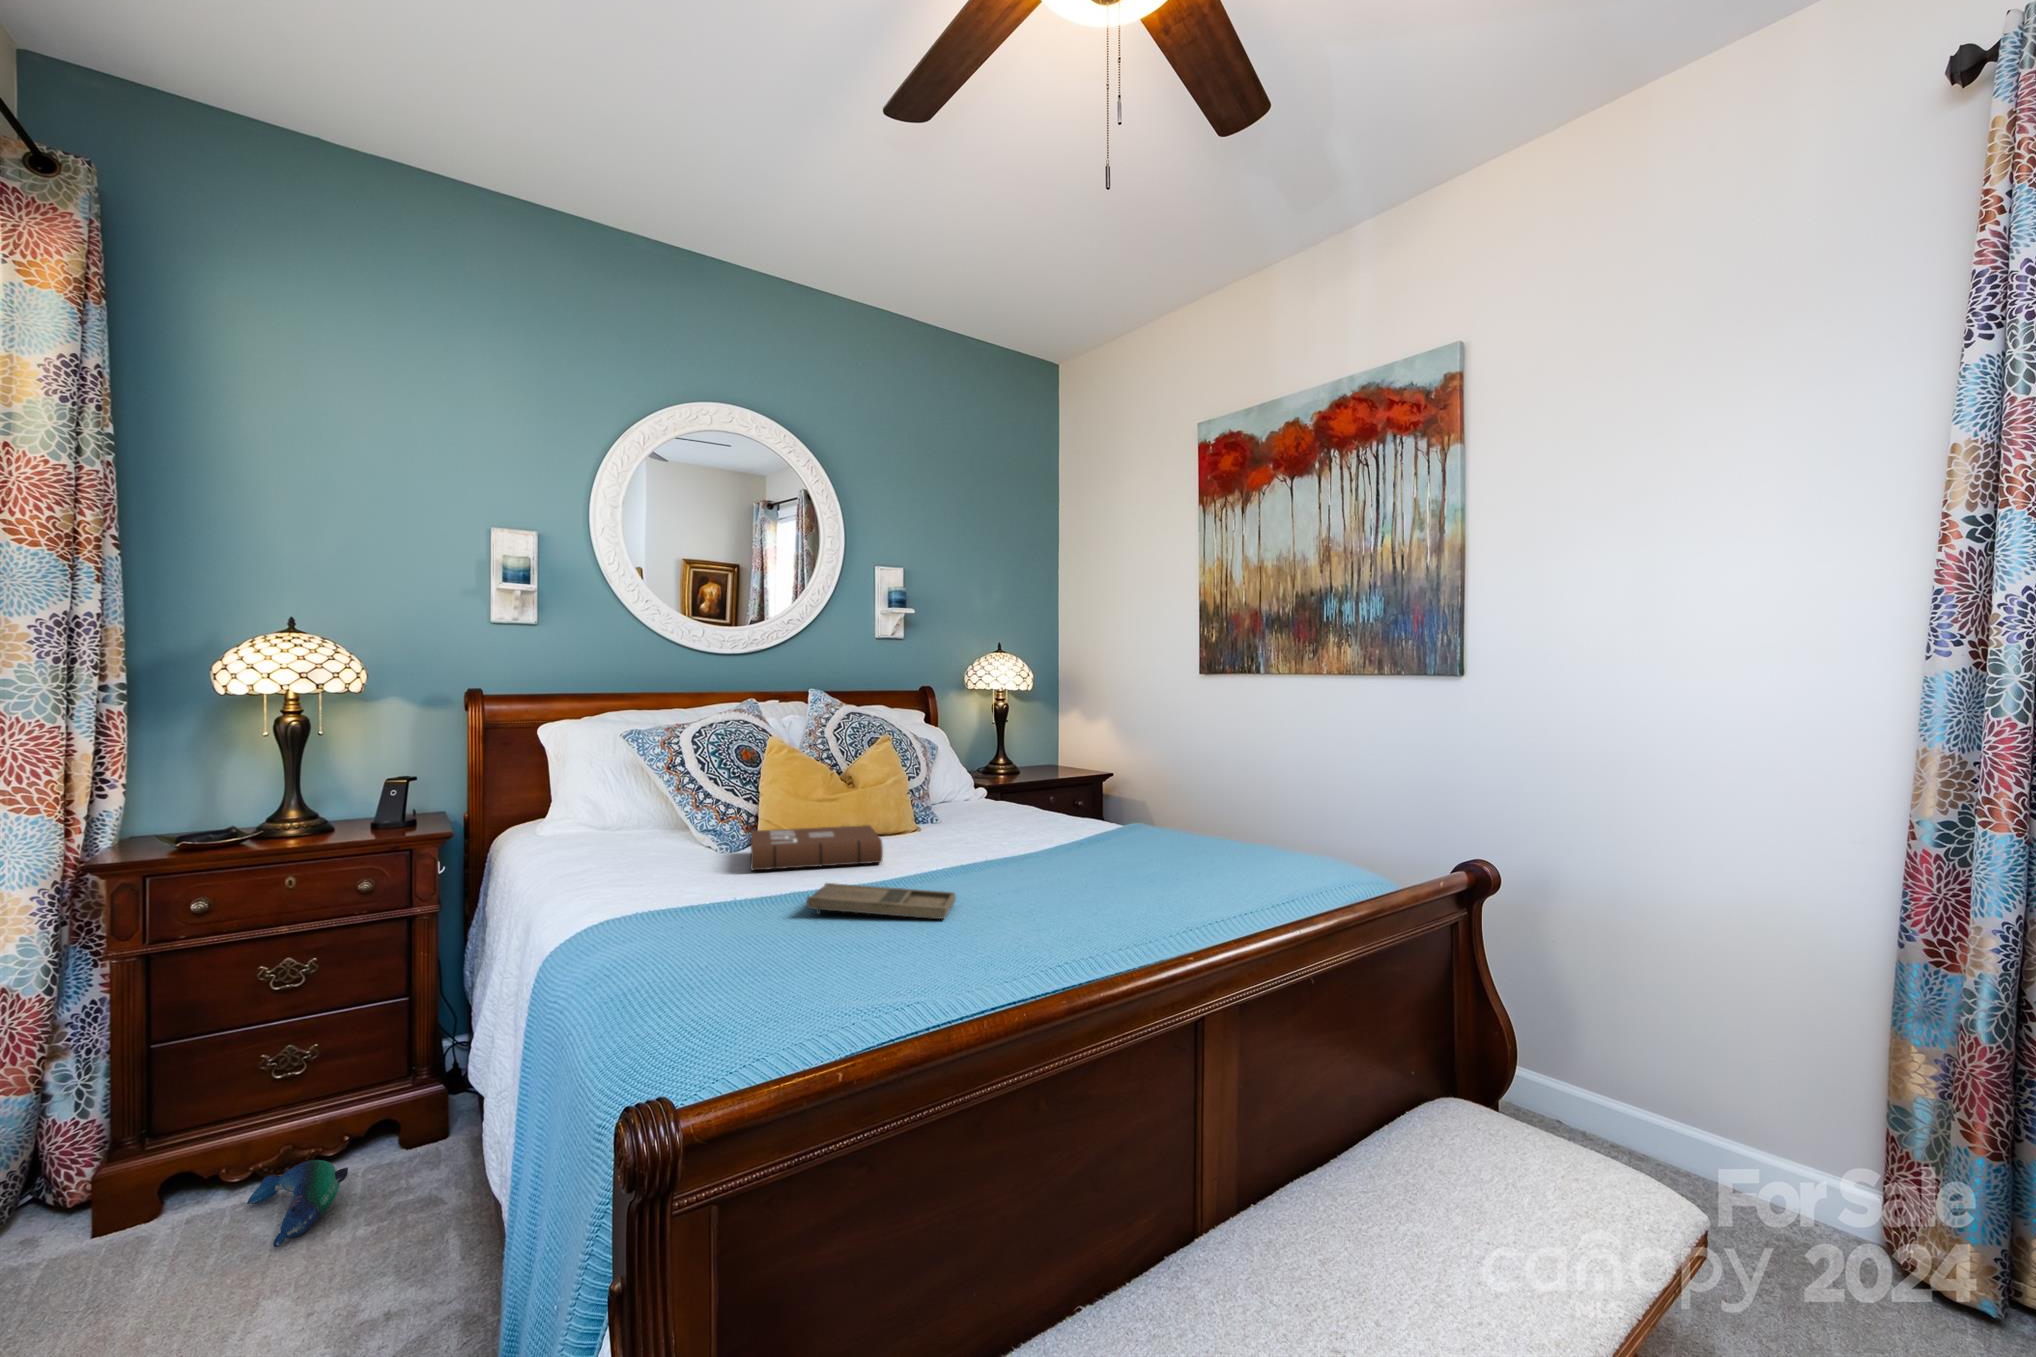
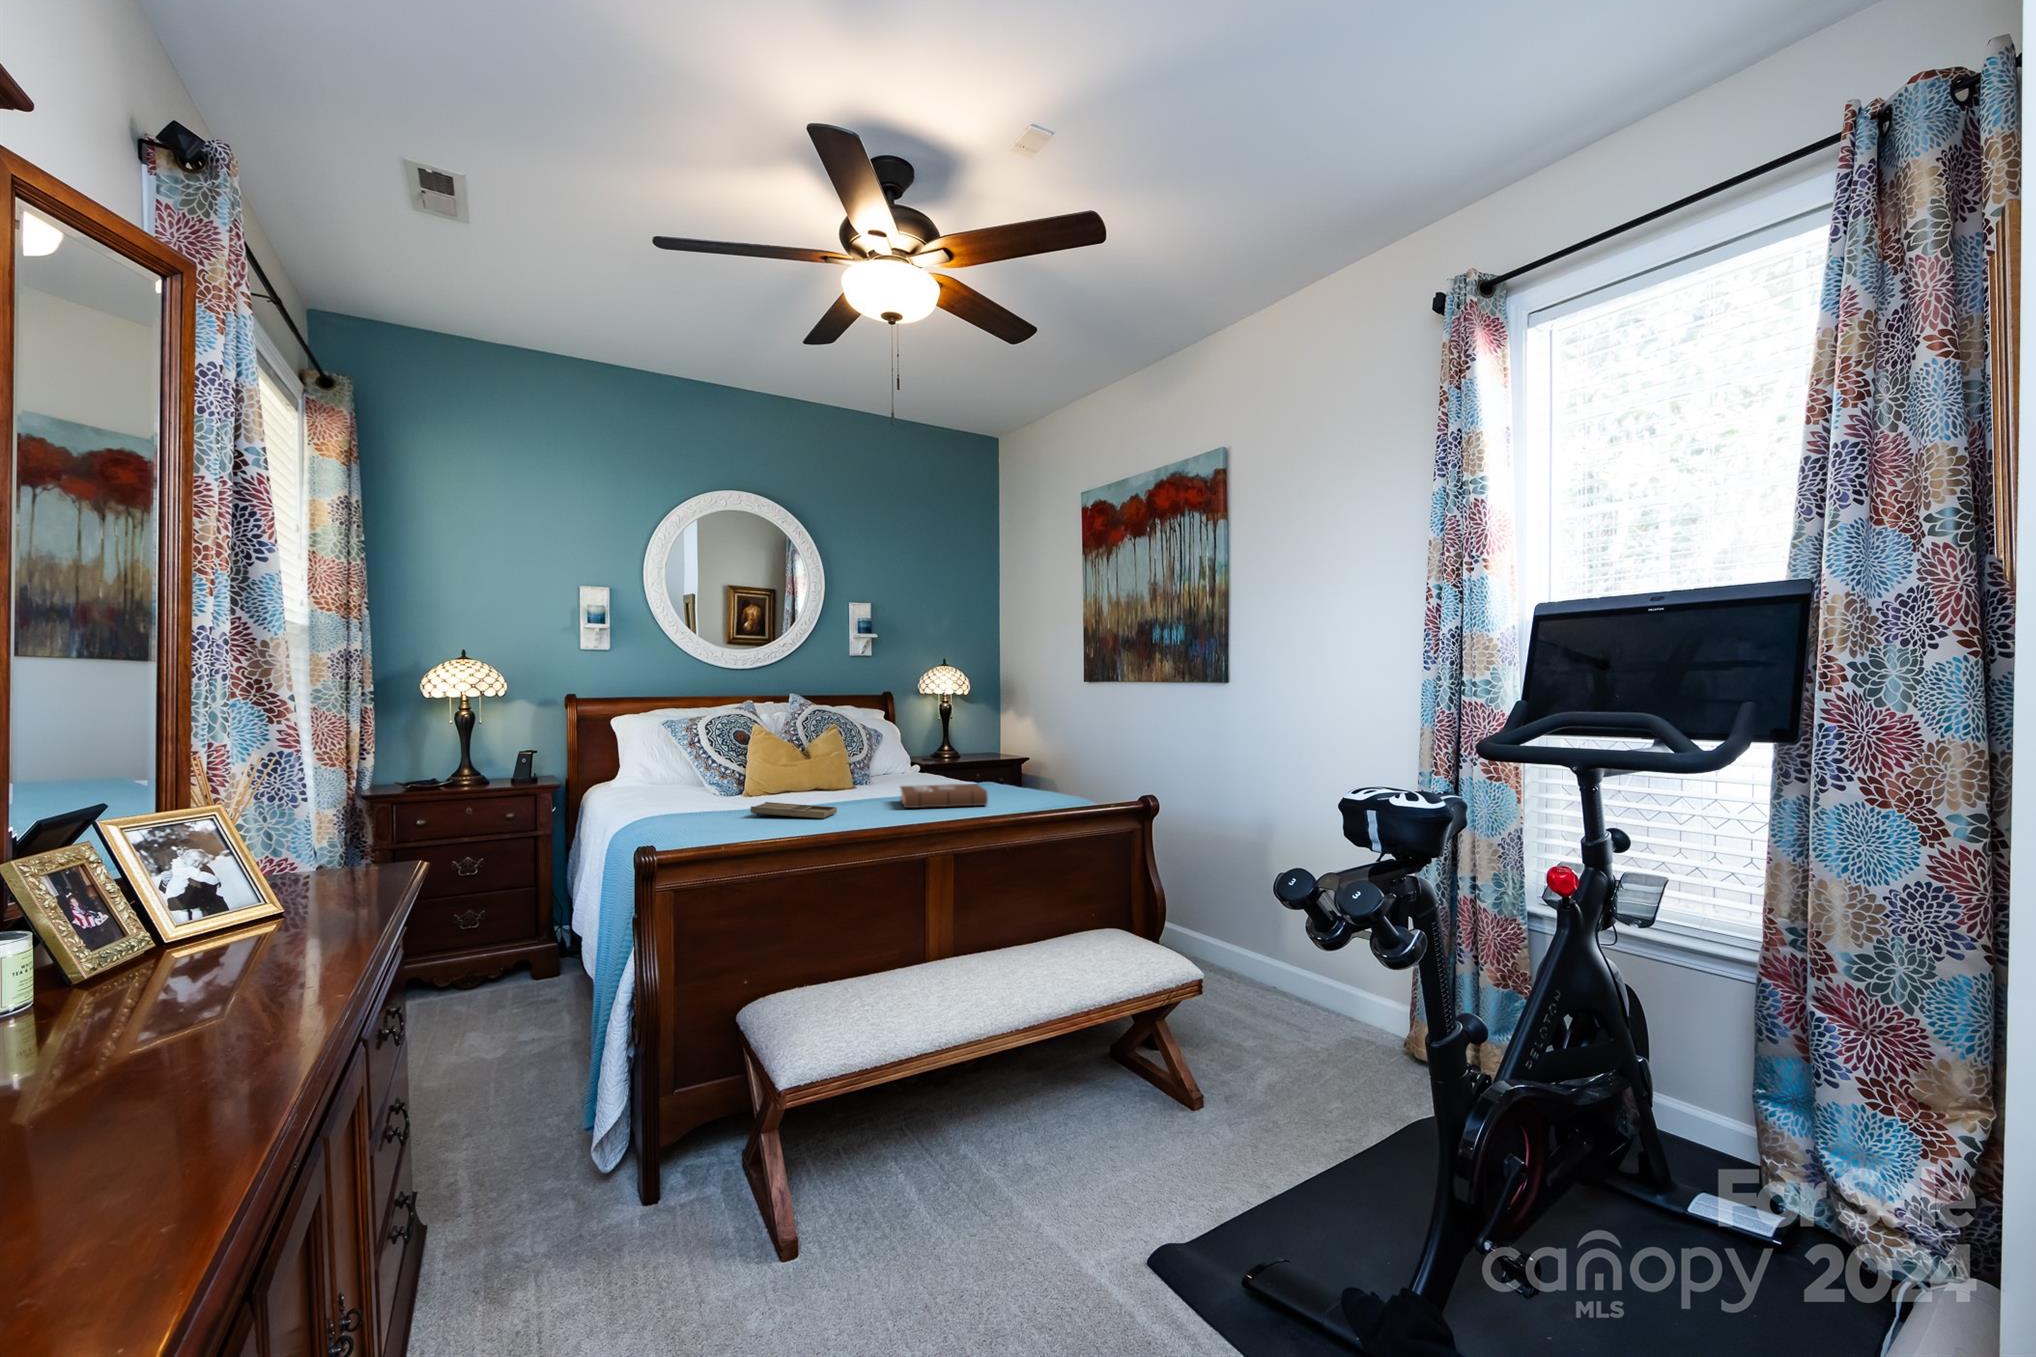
book: present [751,825,883,870] -> present [900,784,988,808]
plush toy: present [247,1160,348,1247] -> none [446,974,502,1013]

